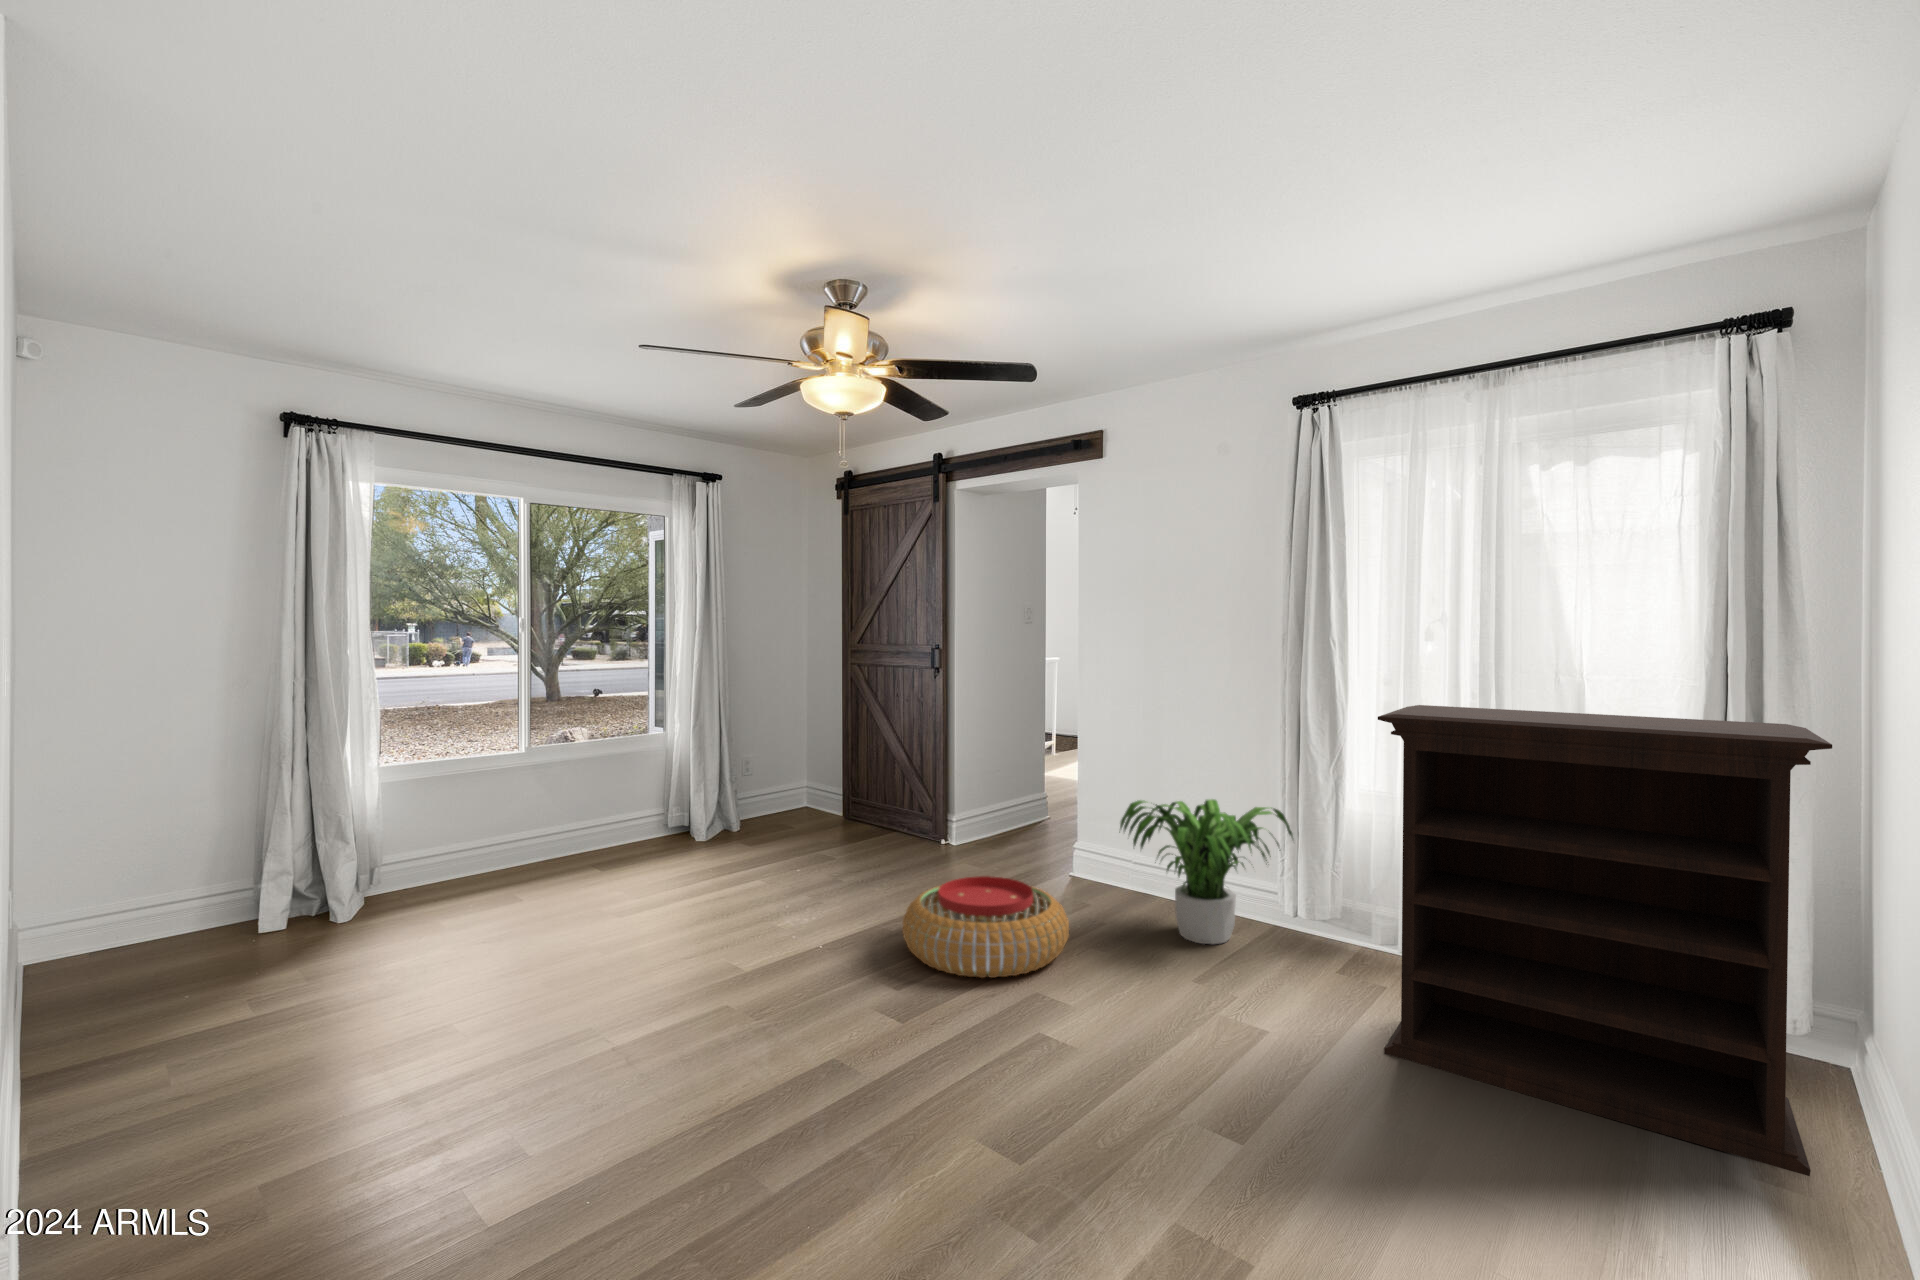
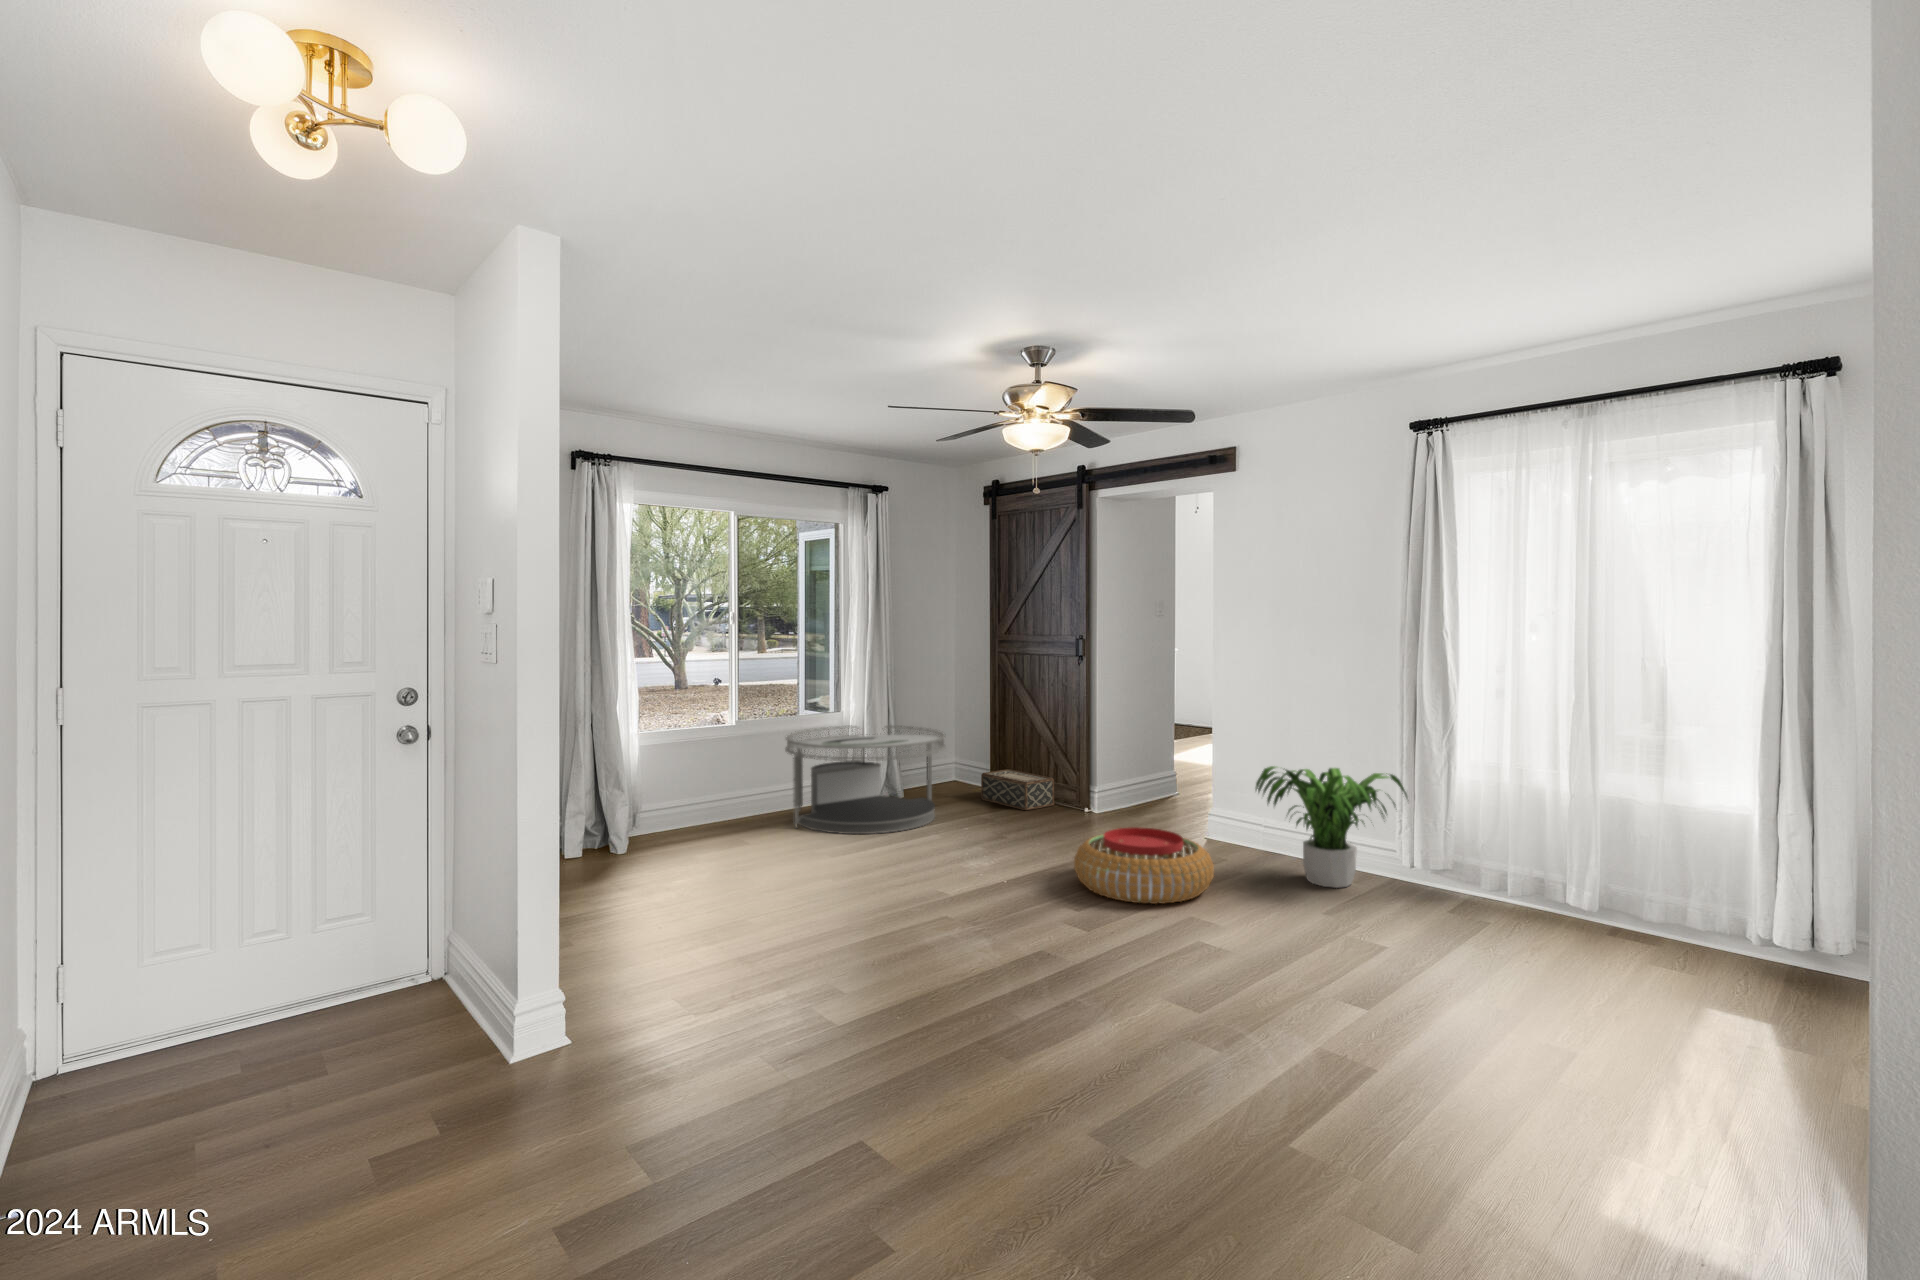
bookshelf: present [1378,705,1832,1176] -> none [1480,684,1844,1043]
coffee table: none [580,749,778,884] -> present [785,726,945,834]
woven basket: none [829,796,909,845] -> present [981,769,1054,810]

